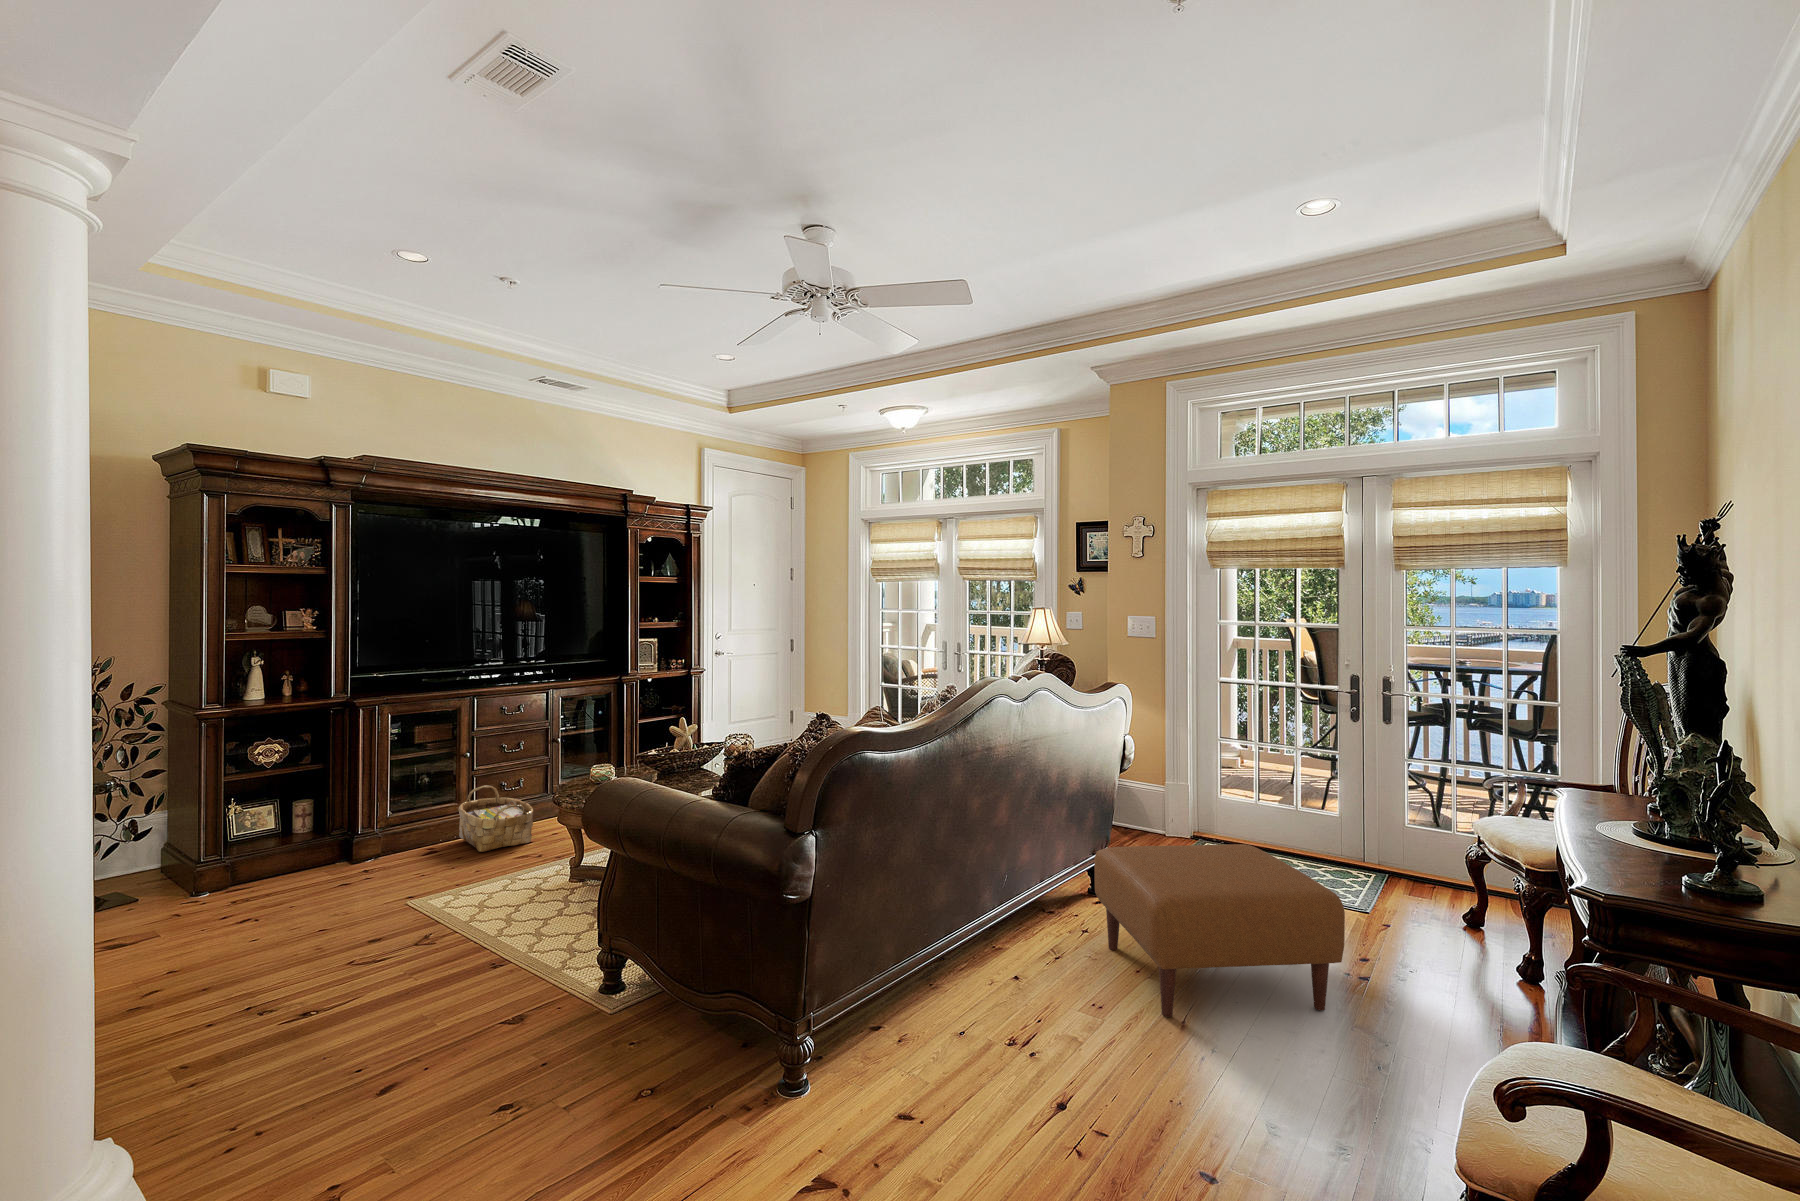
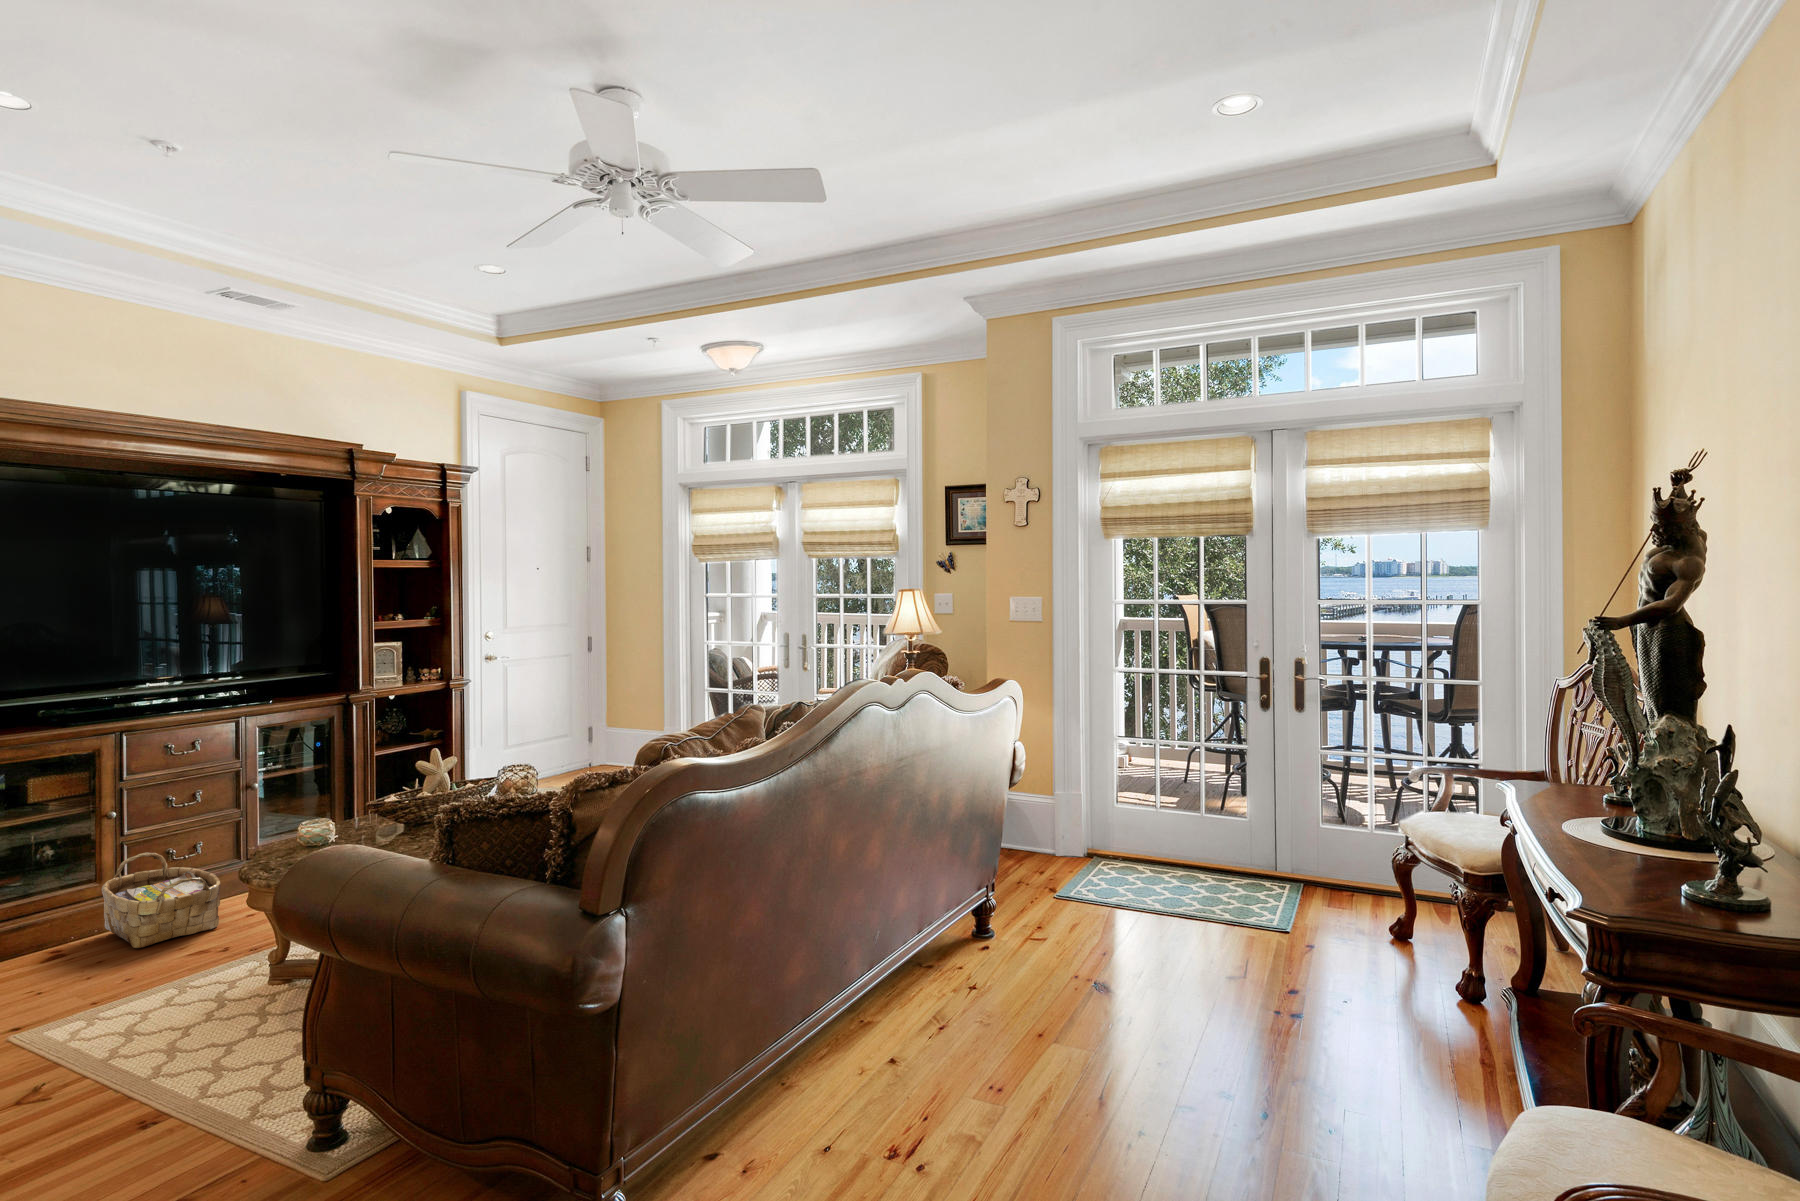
ottoman: present [1094,844,1345,1017] -> none [987,867,1288,1096]

